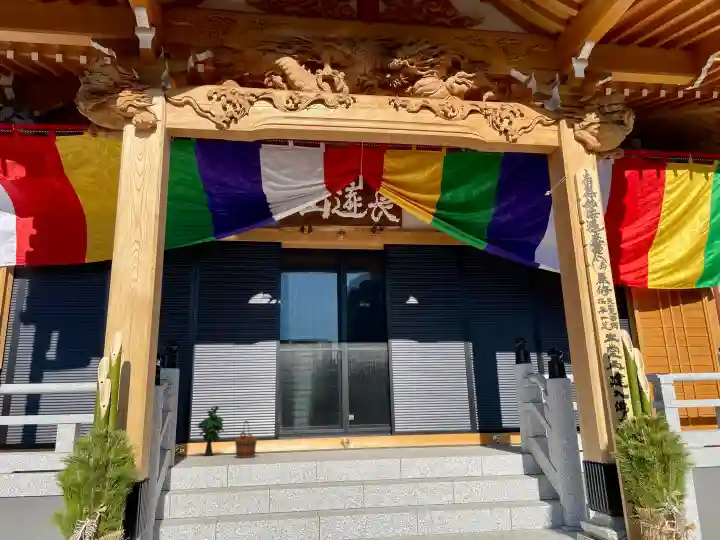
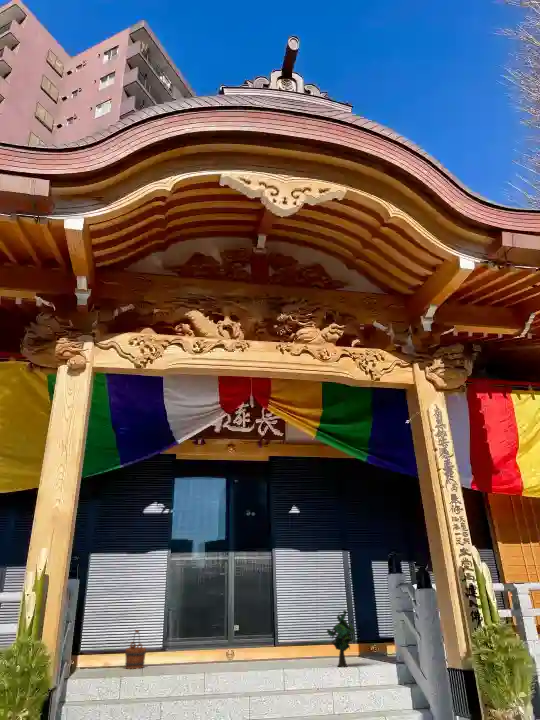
decorative plant: present [196,406,224,456] -> present [327,611,354,667]

